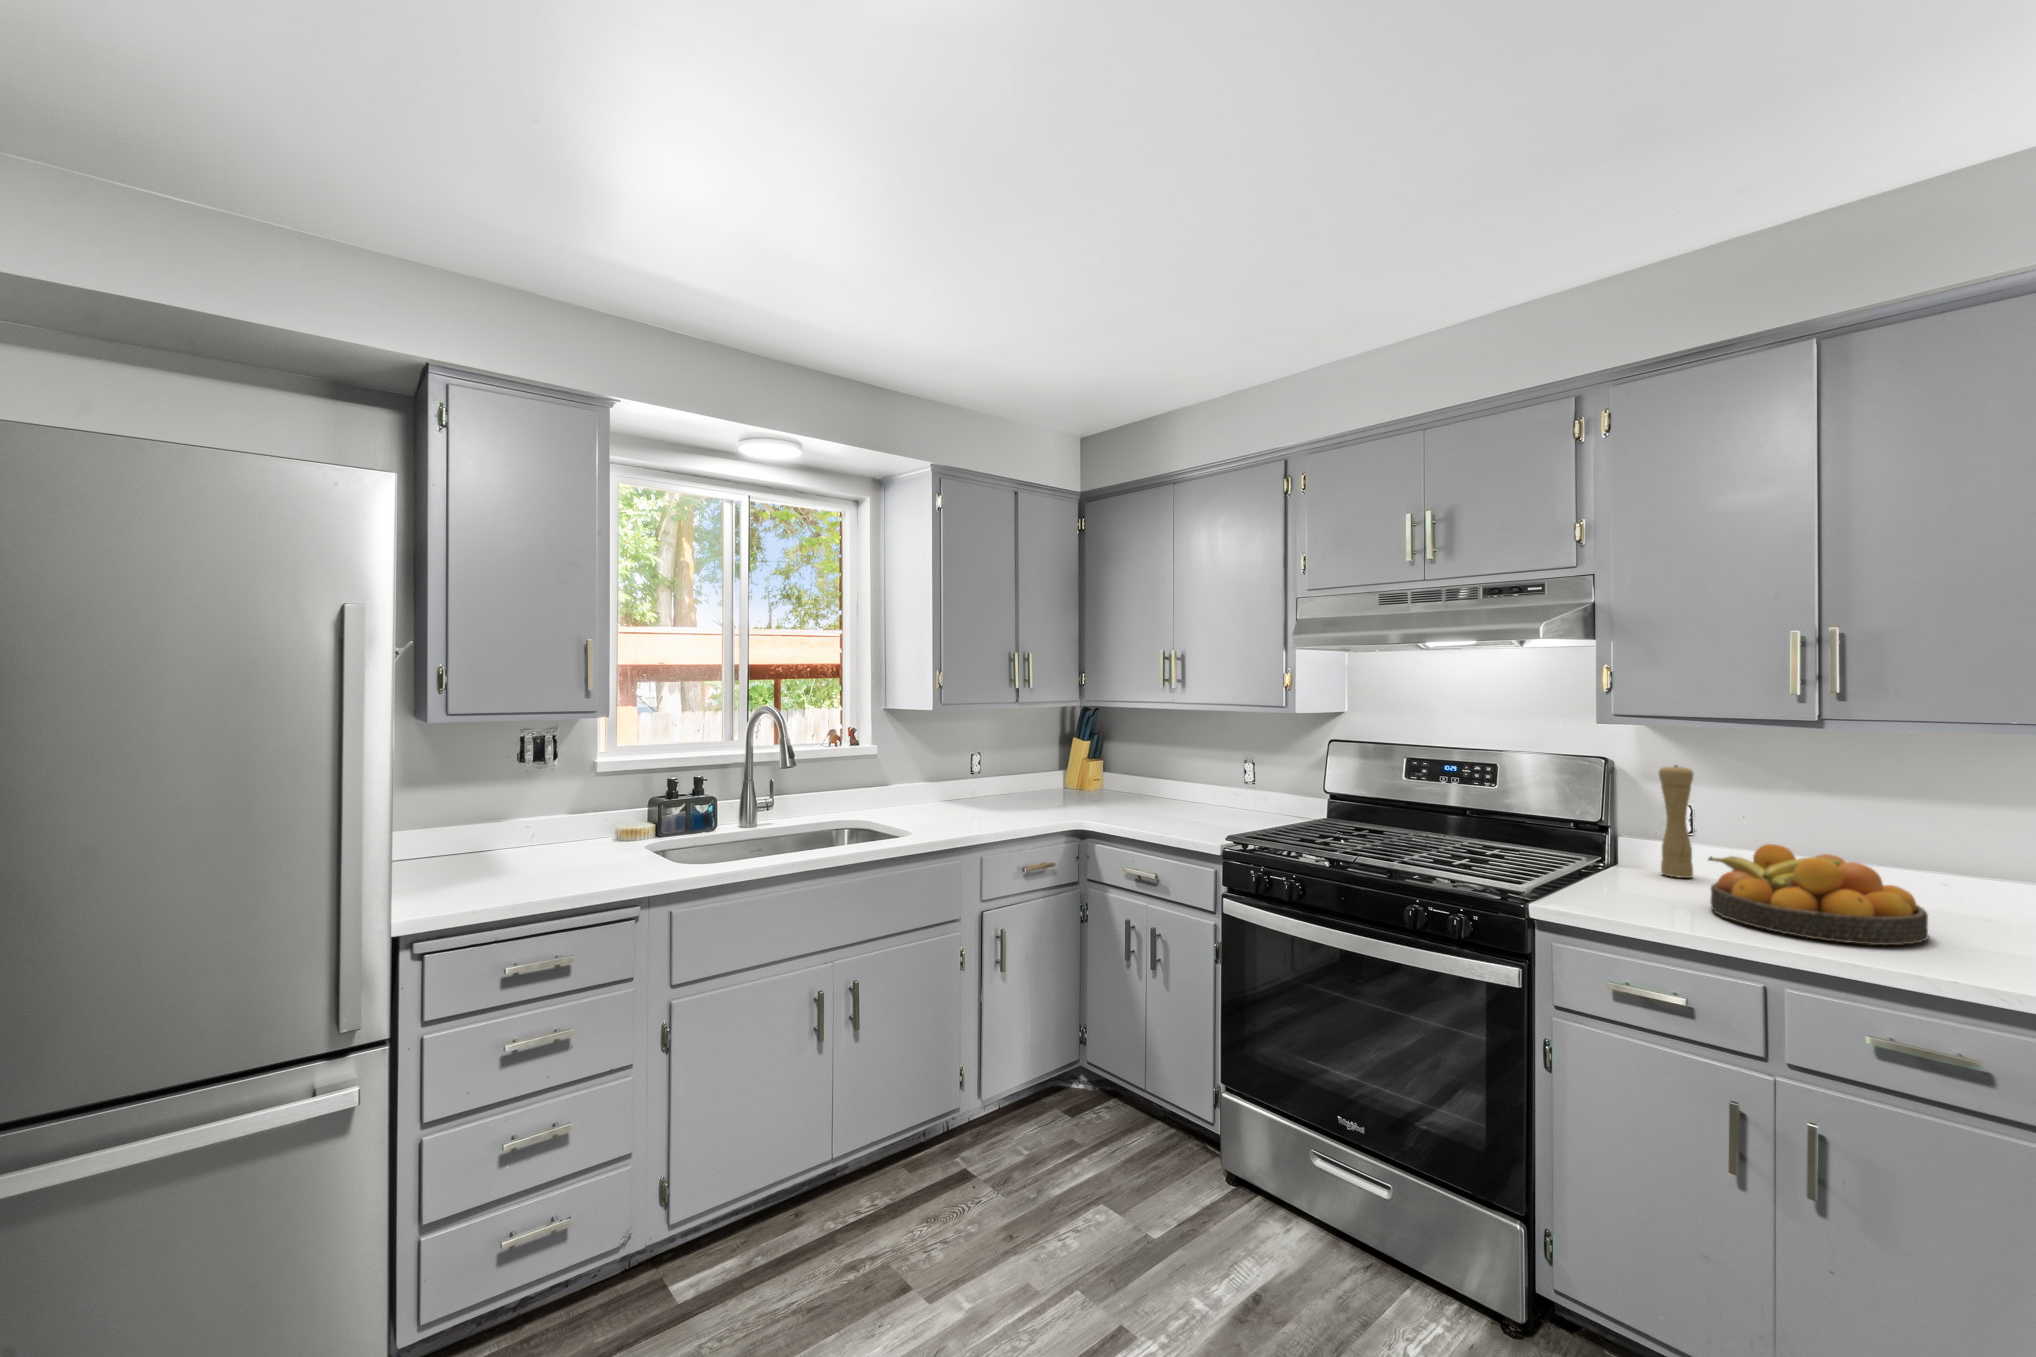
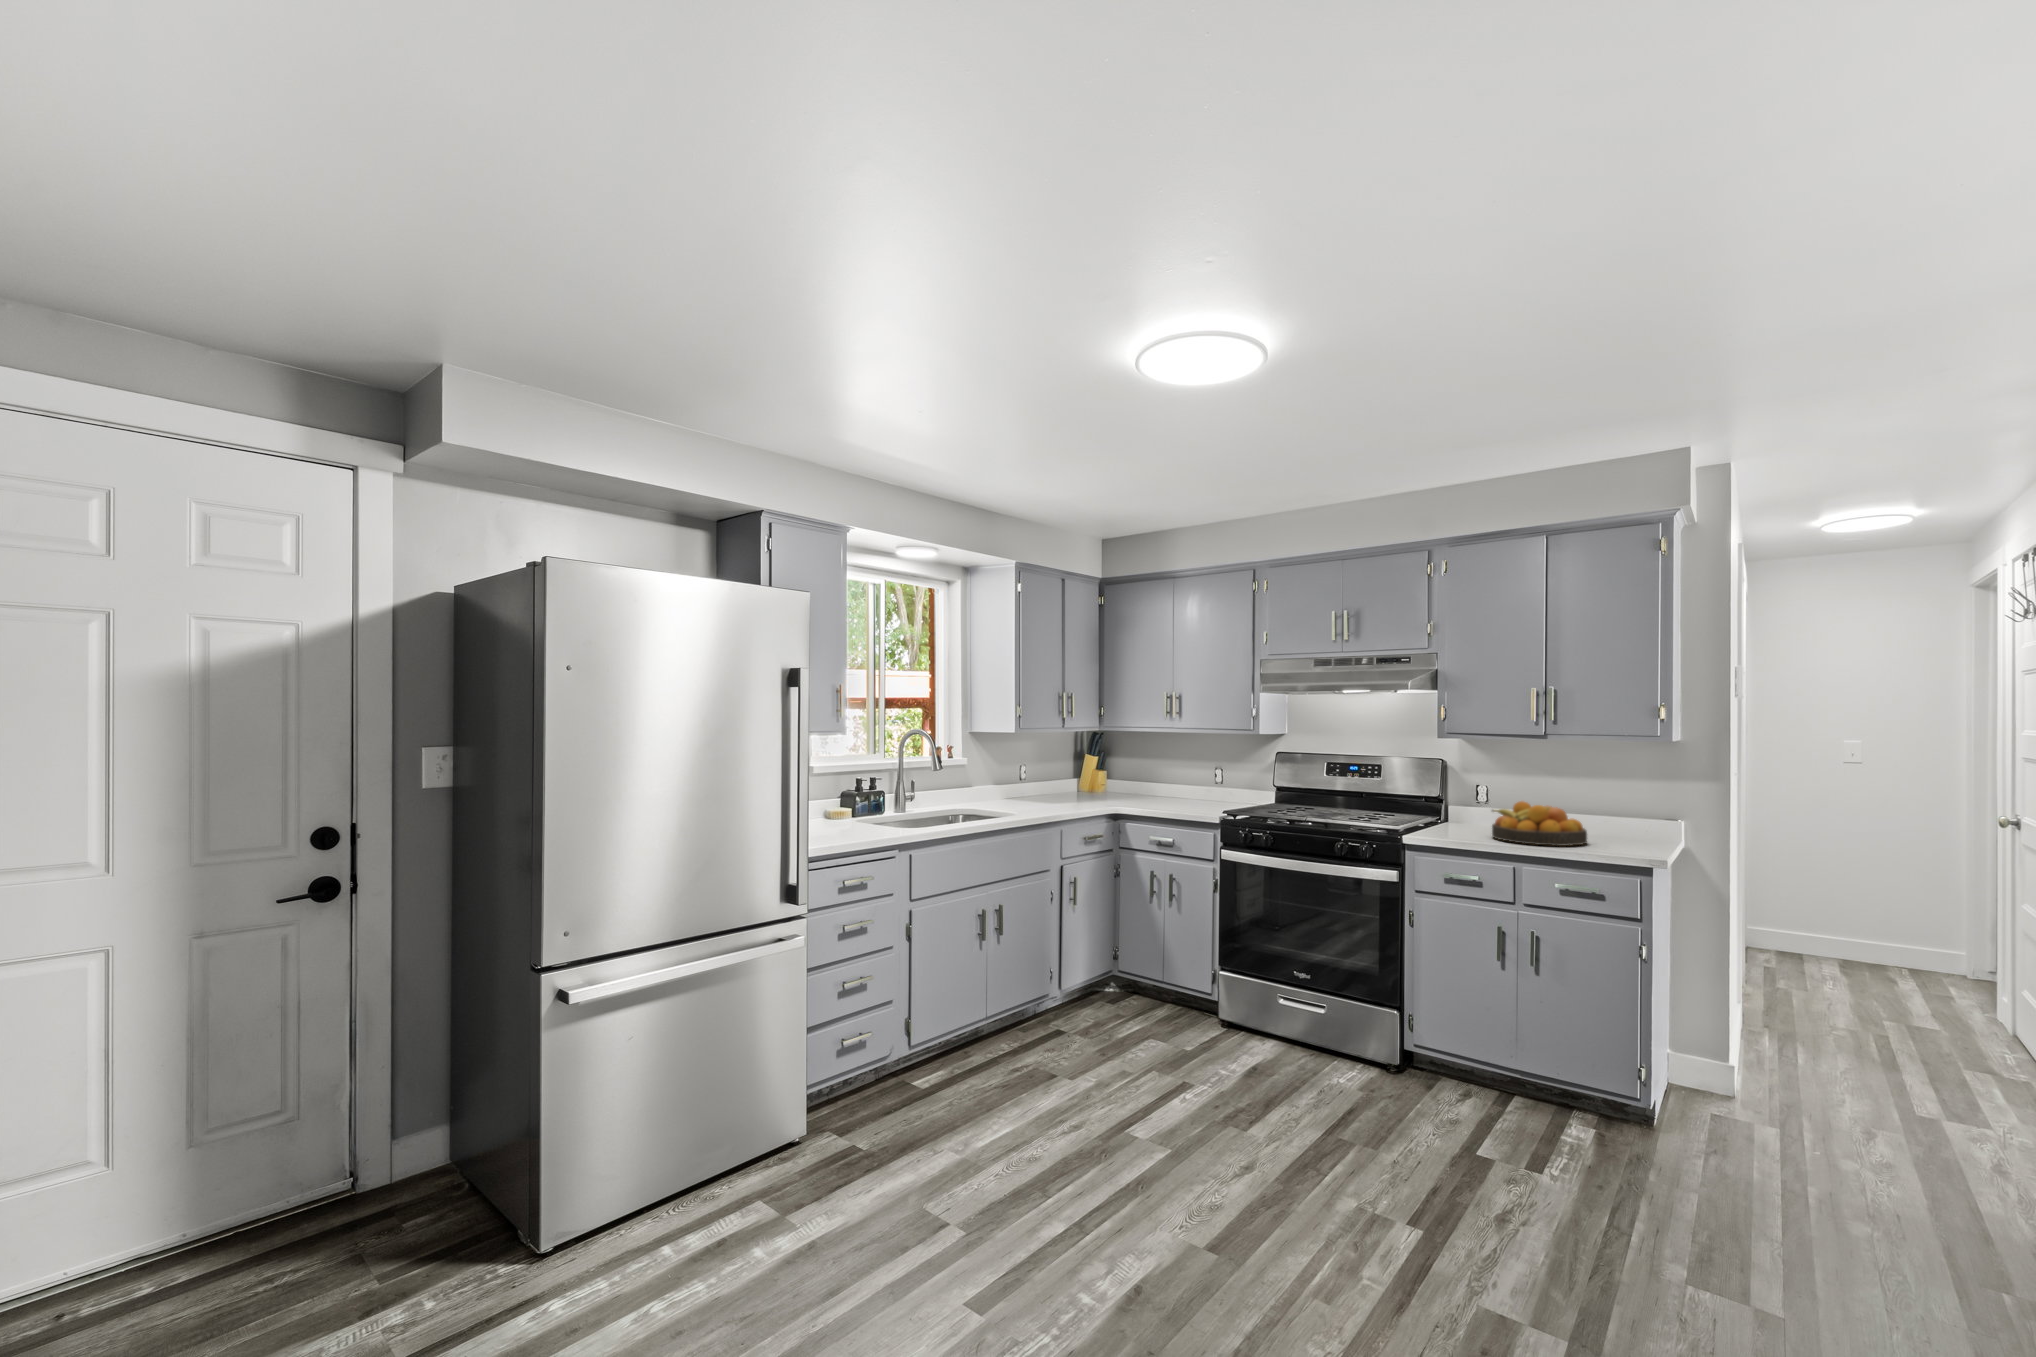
pepper mill: present [1659,765,1693,878] -> none [1471,763,1489,827]

